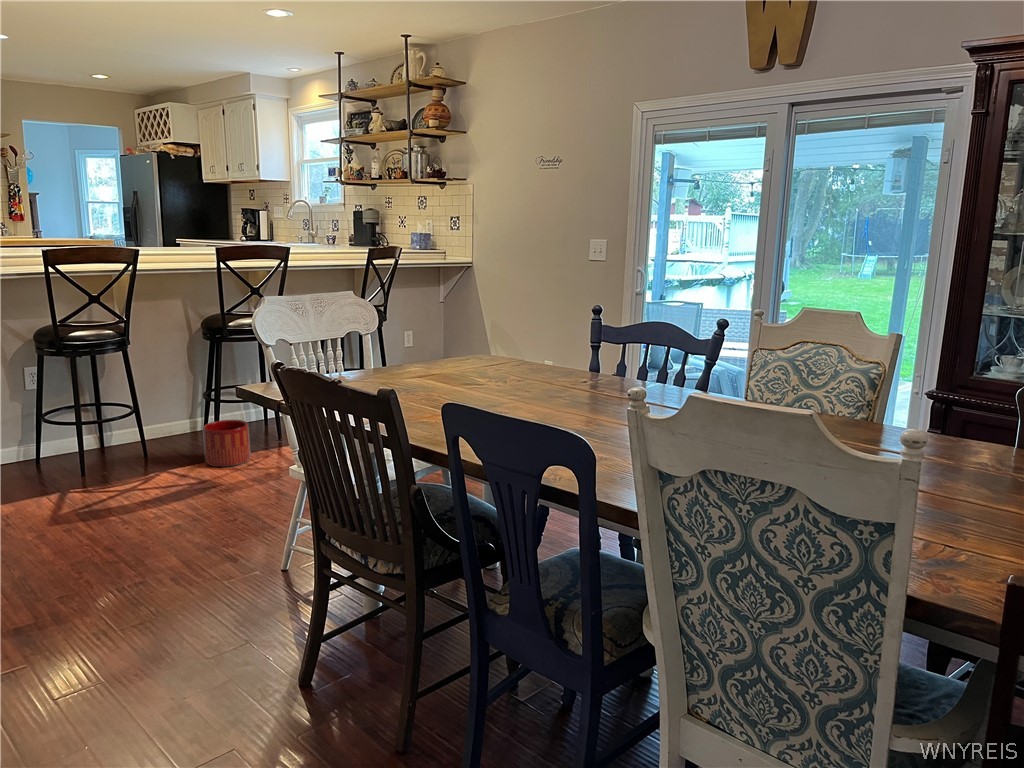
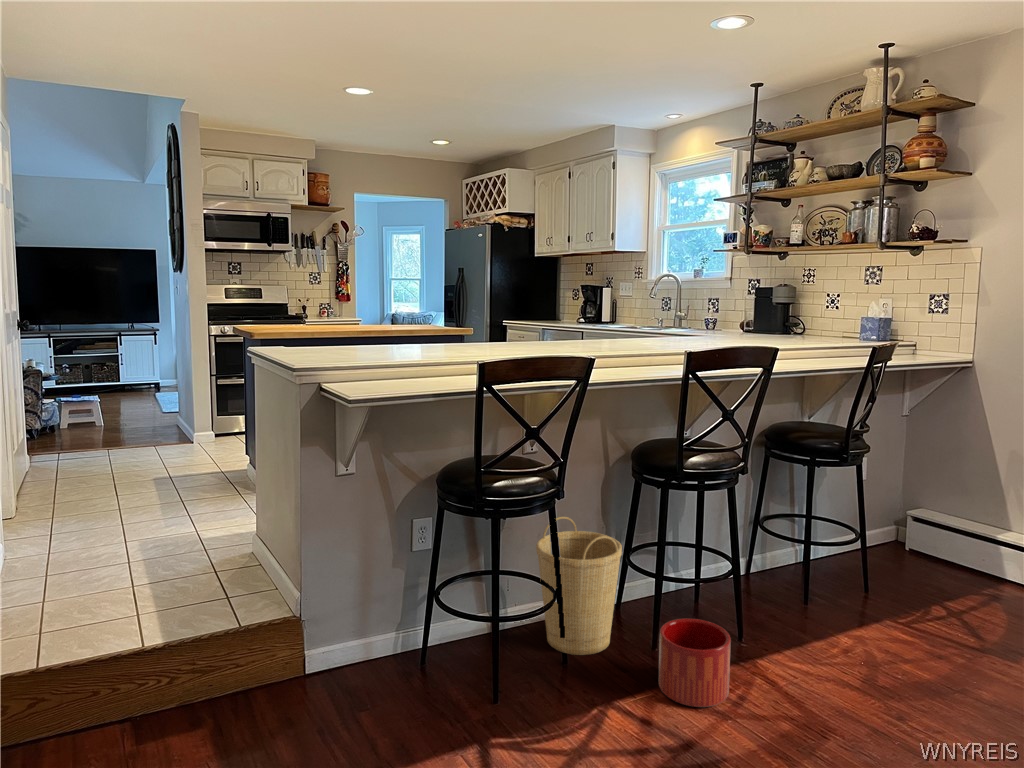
basket: none [128,366,191,453] -> present [536,517,622,655]

